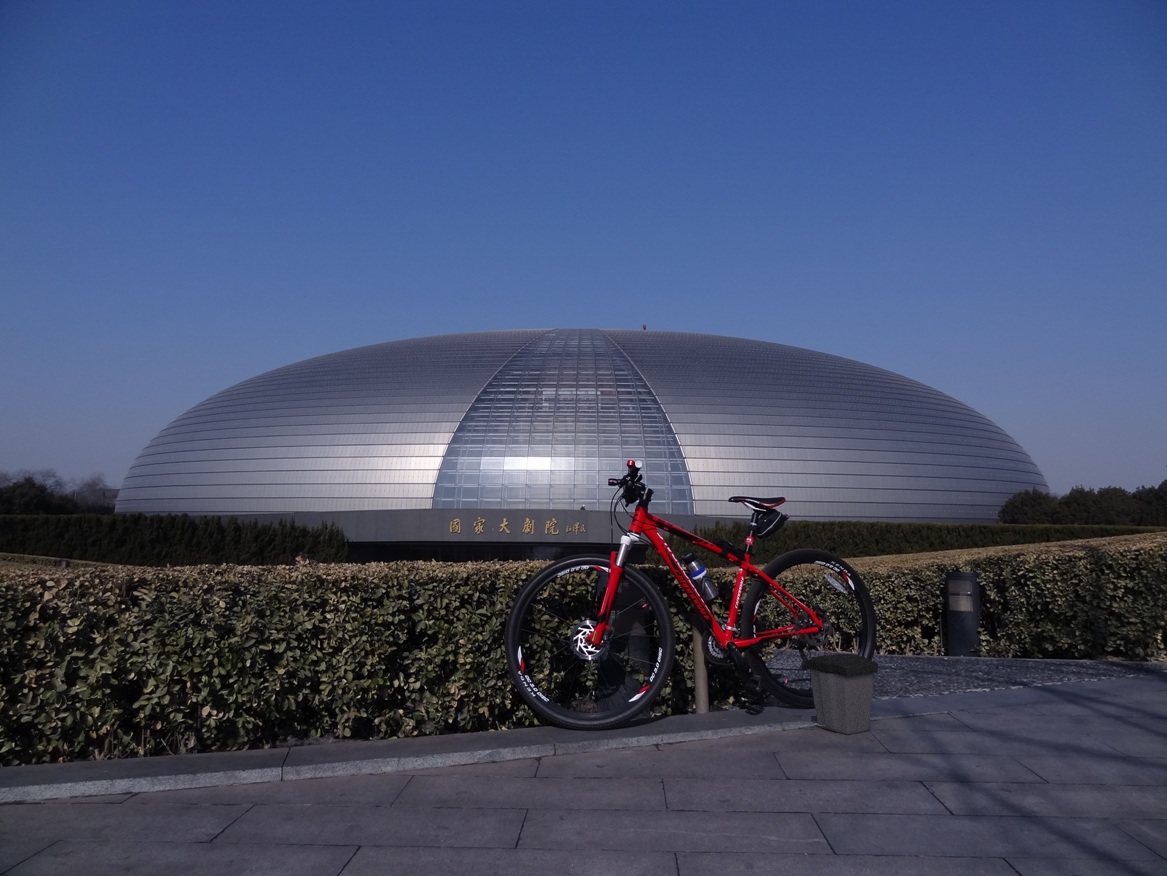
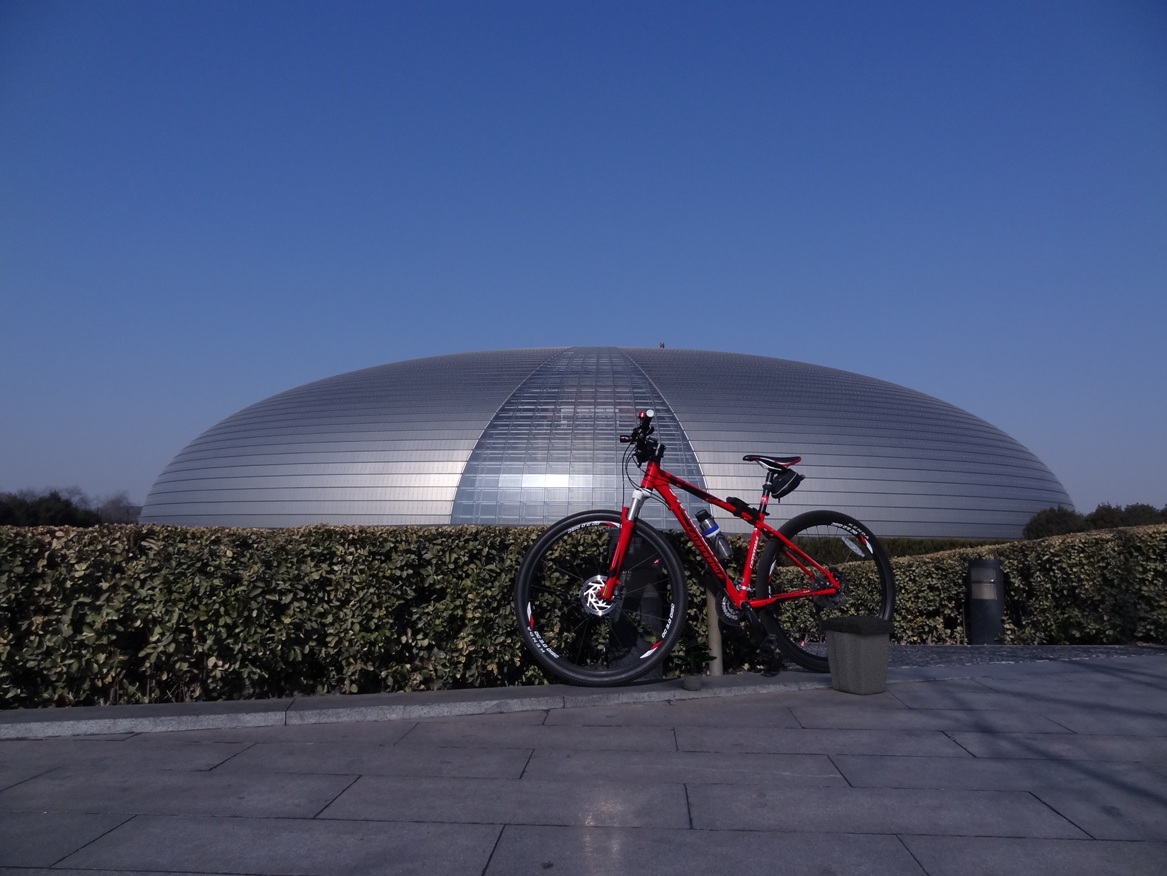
potted plant: none [657,677,705,730] -> present [673,638,717,691]

